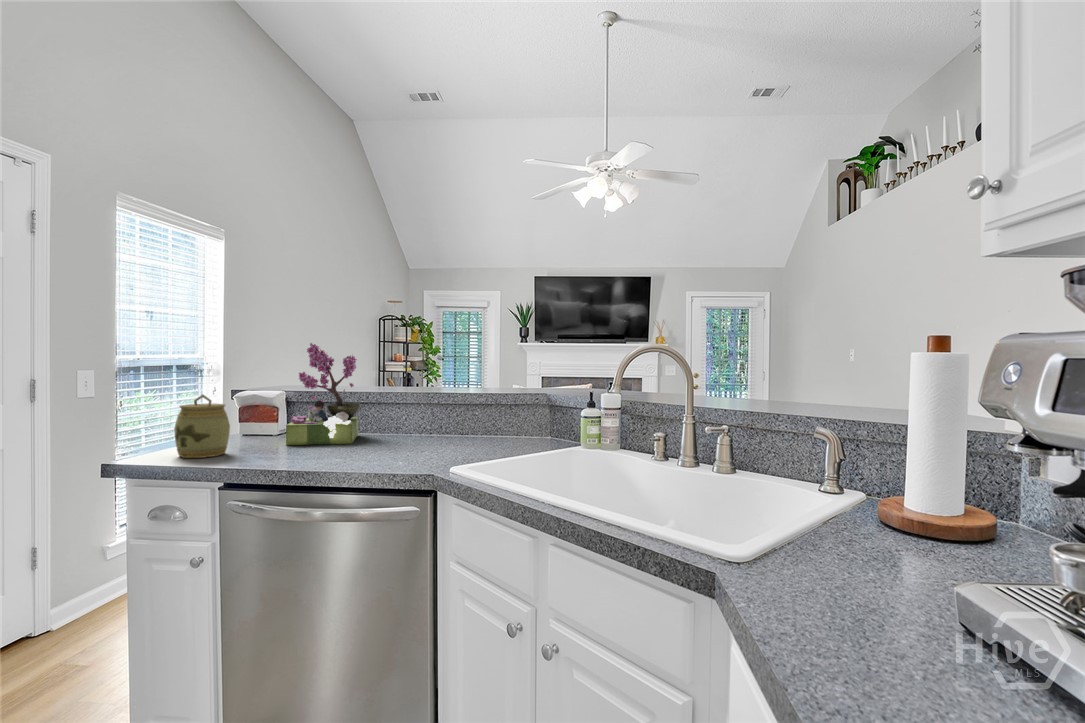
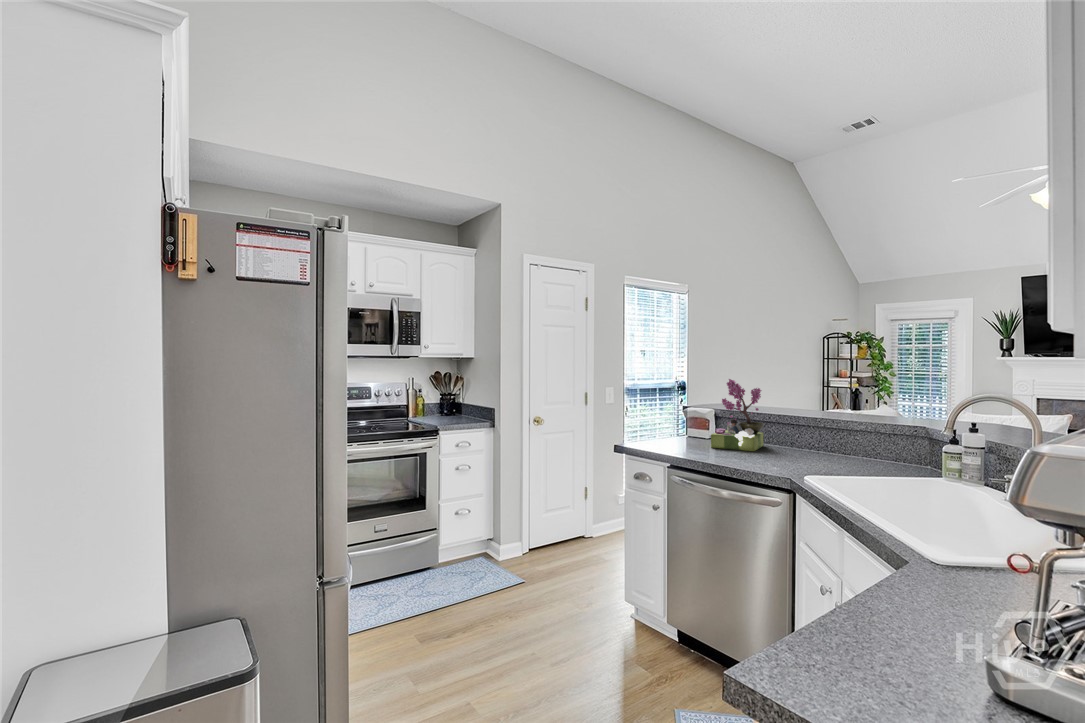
jar: present [174,395,230,458] -> none [649,412,677,450]

